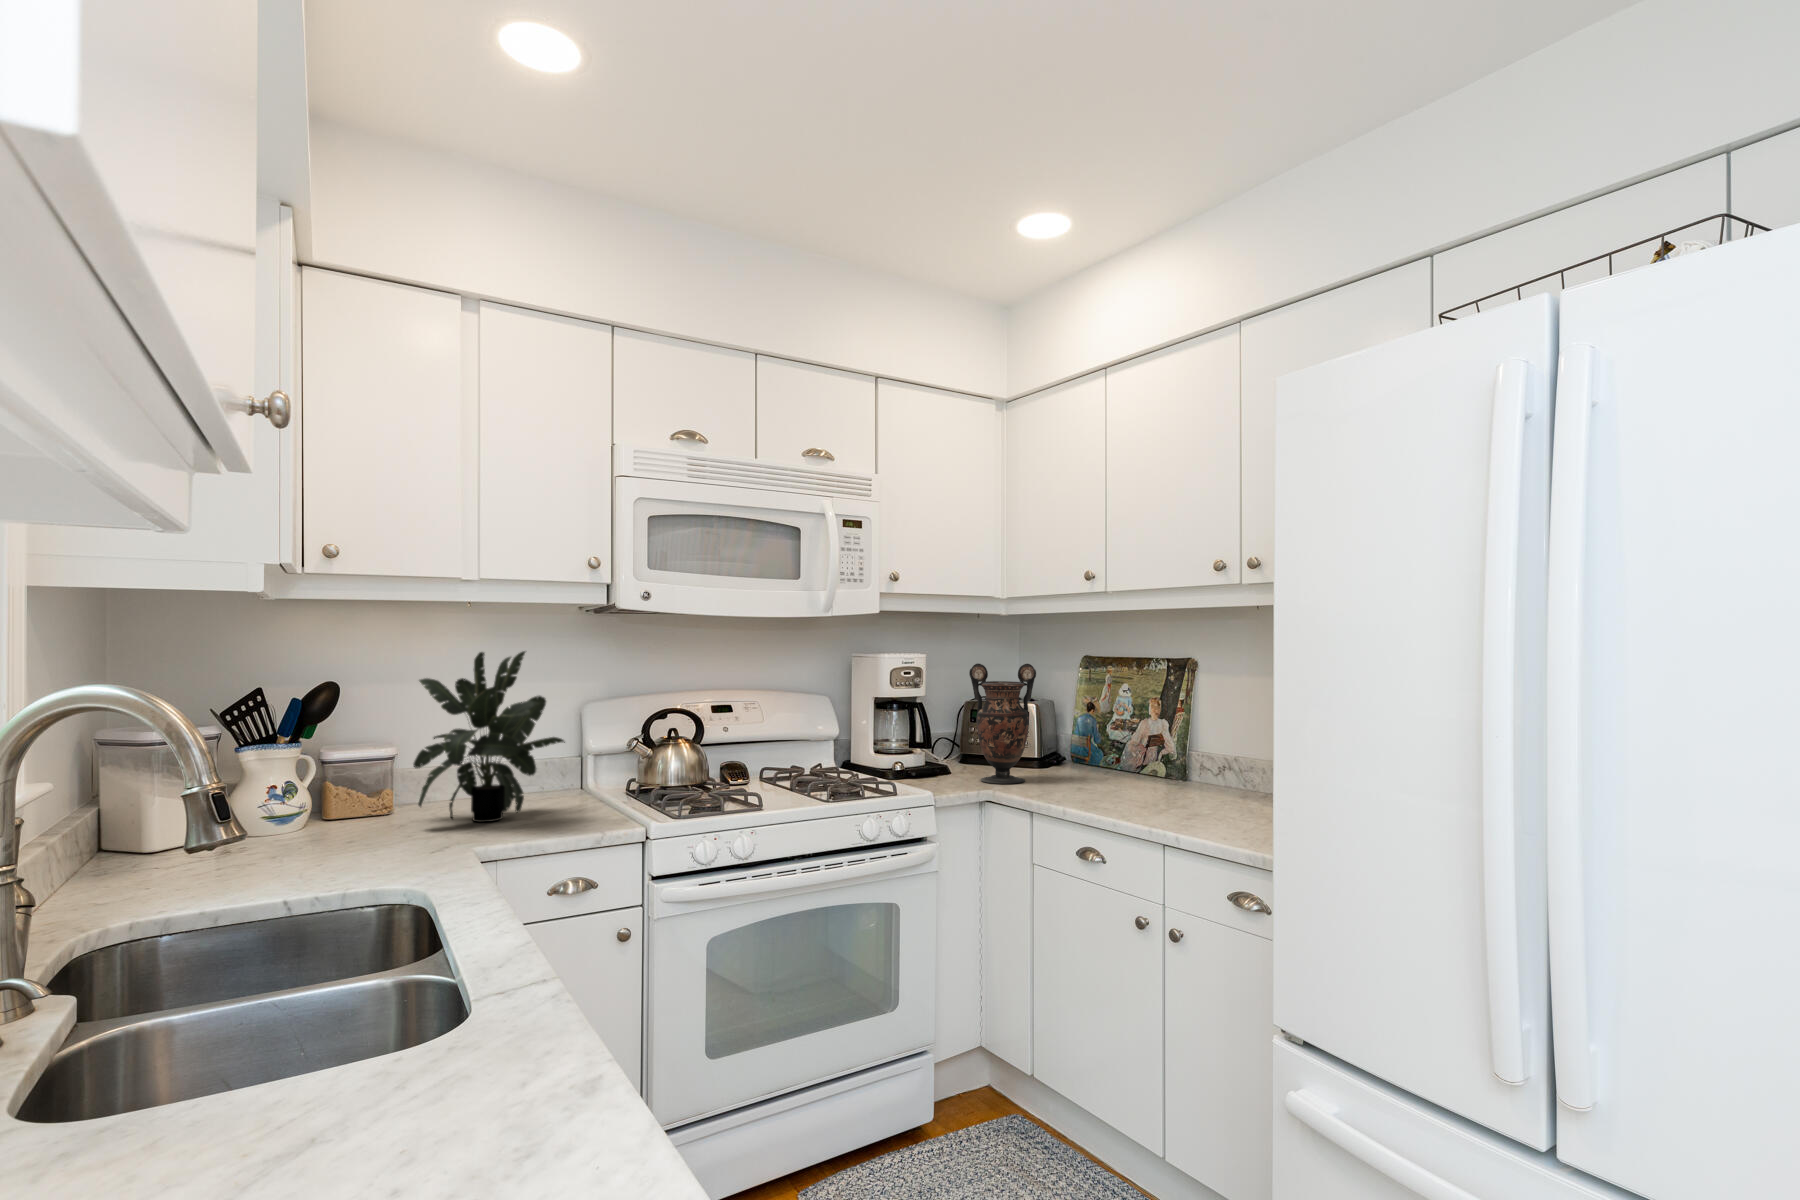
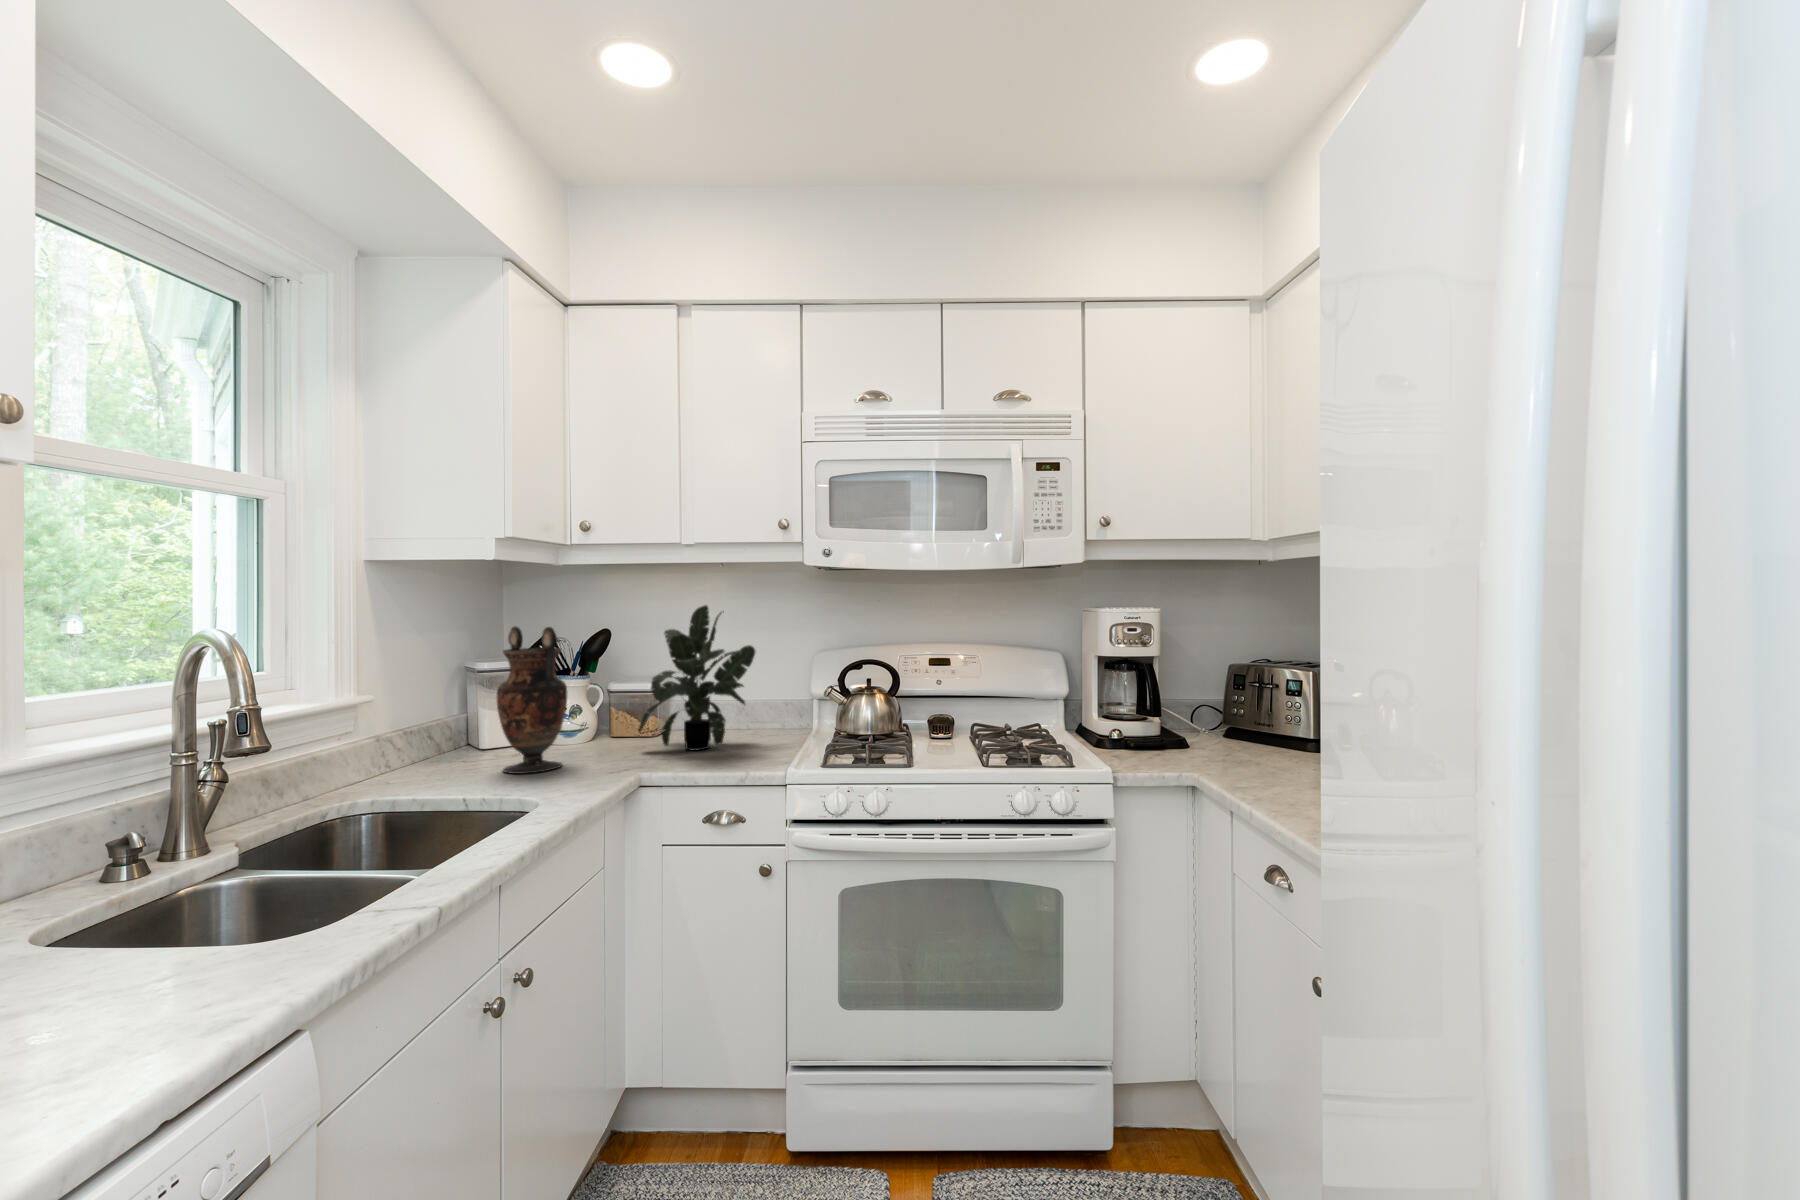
vase: present [969,664,1036,784] -> present [496,626,567,774]

